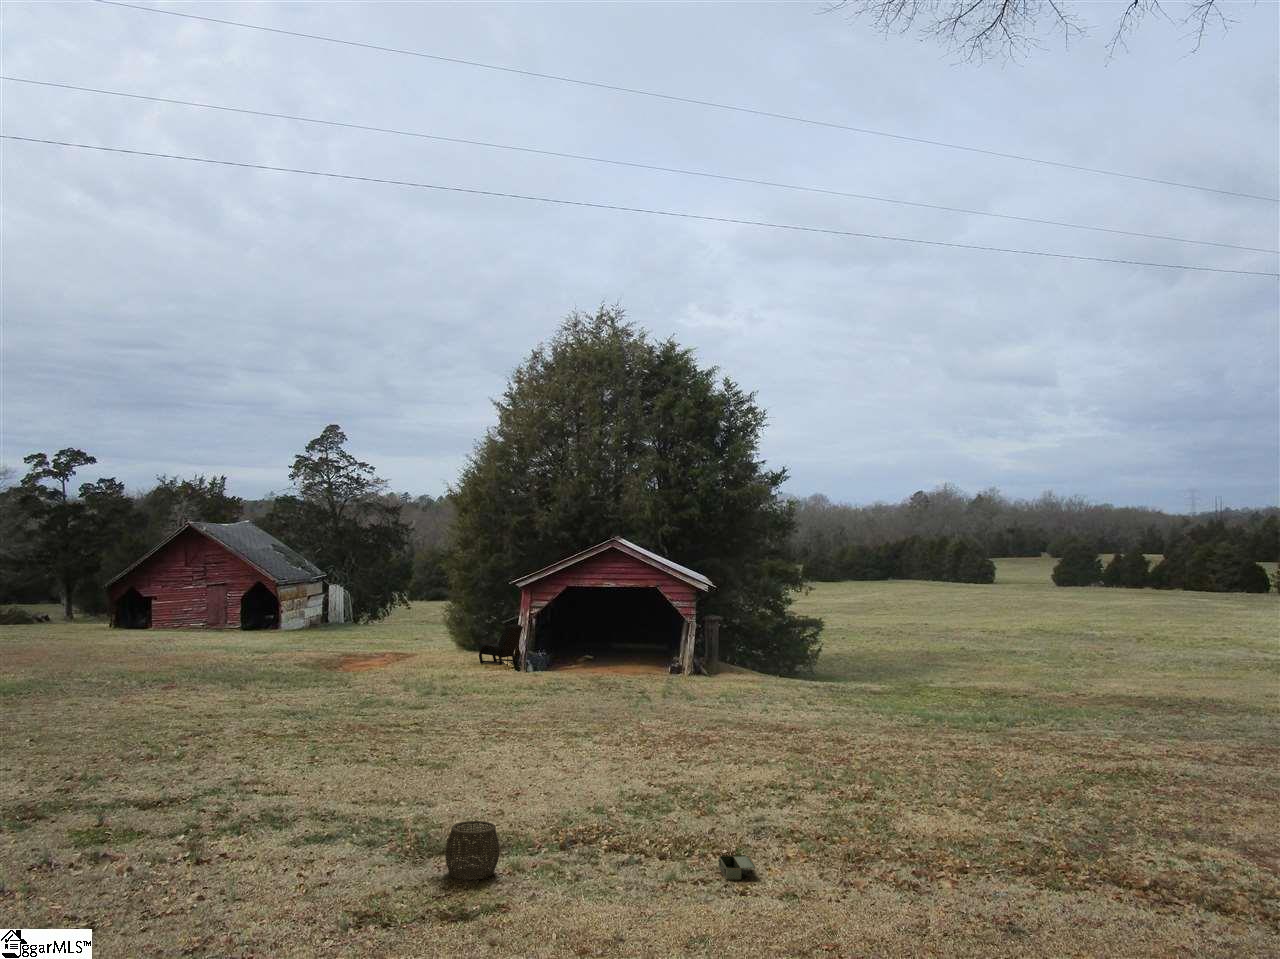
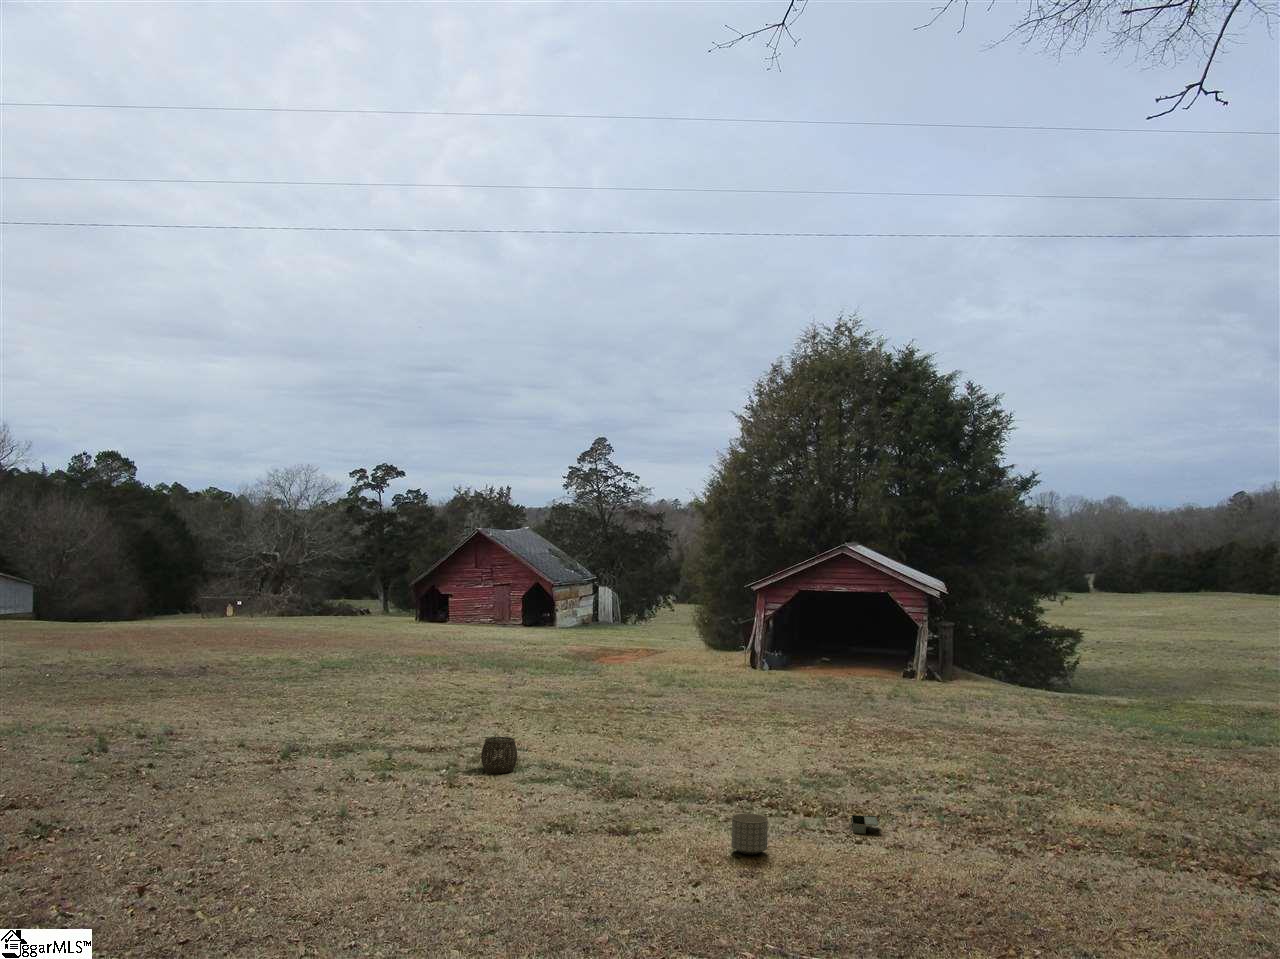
lounge chair: present [479,624,523,665] -> none [718,625,759,662]
woven basket: present [445,821,500,880] -> present [481,737,518,774]
planter: none [600,874,645,929] -> present [732,813,768,855]

